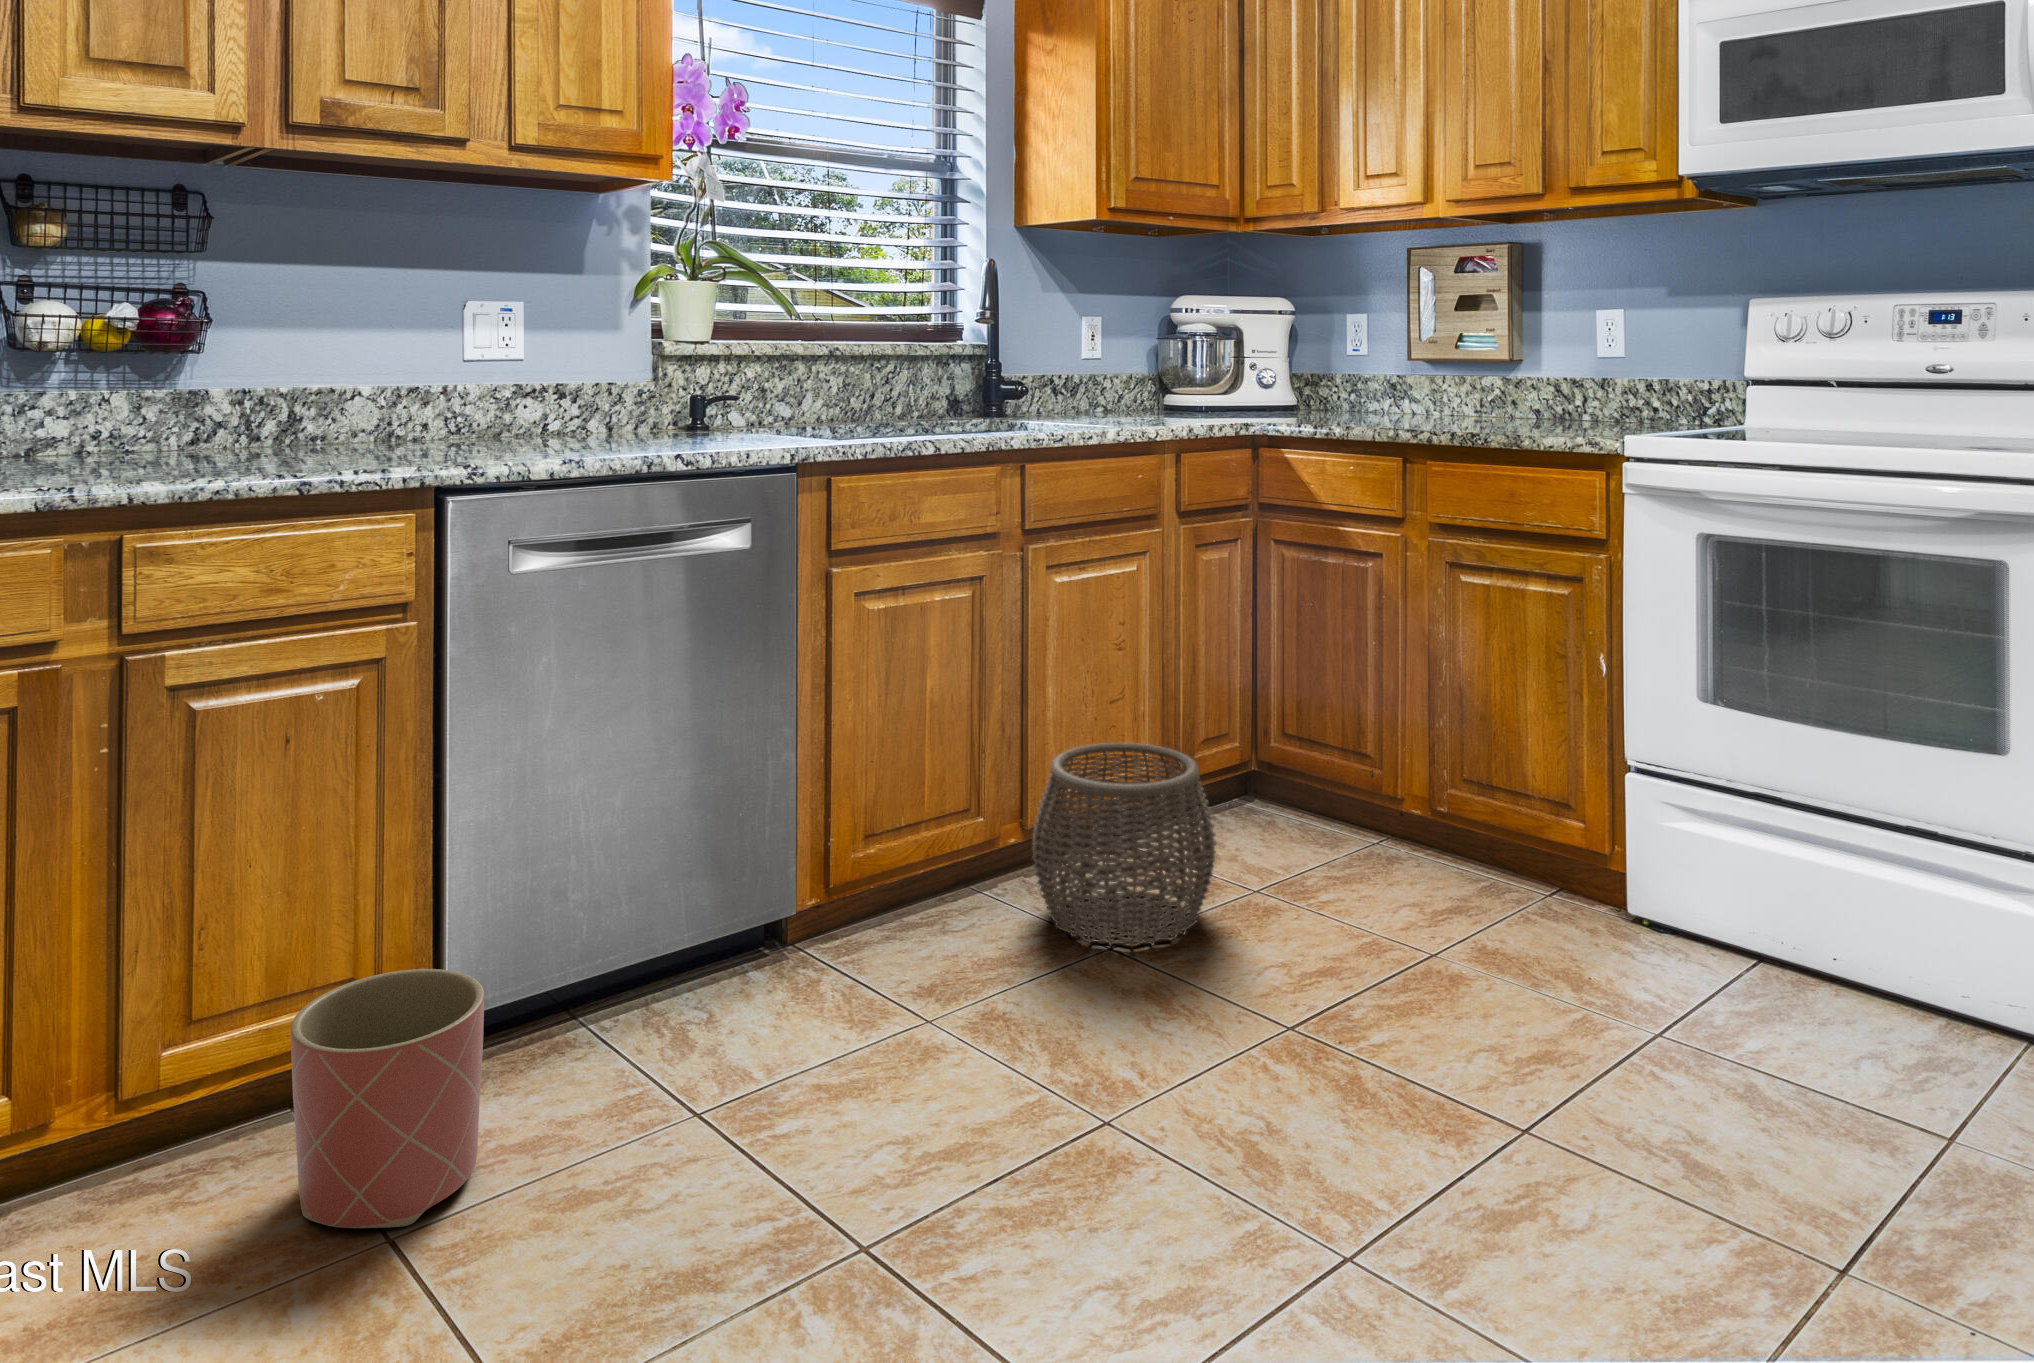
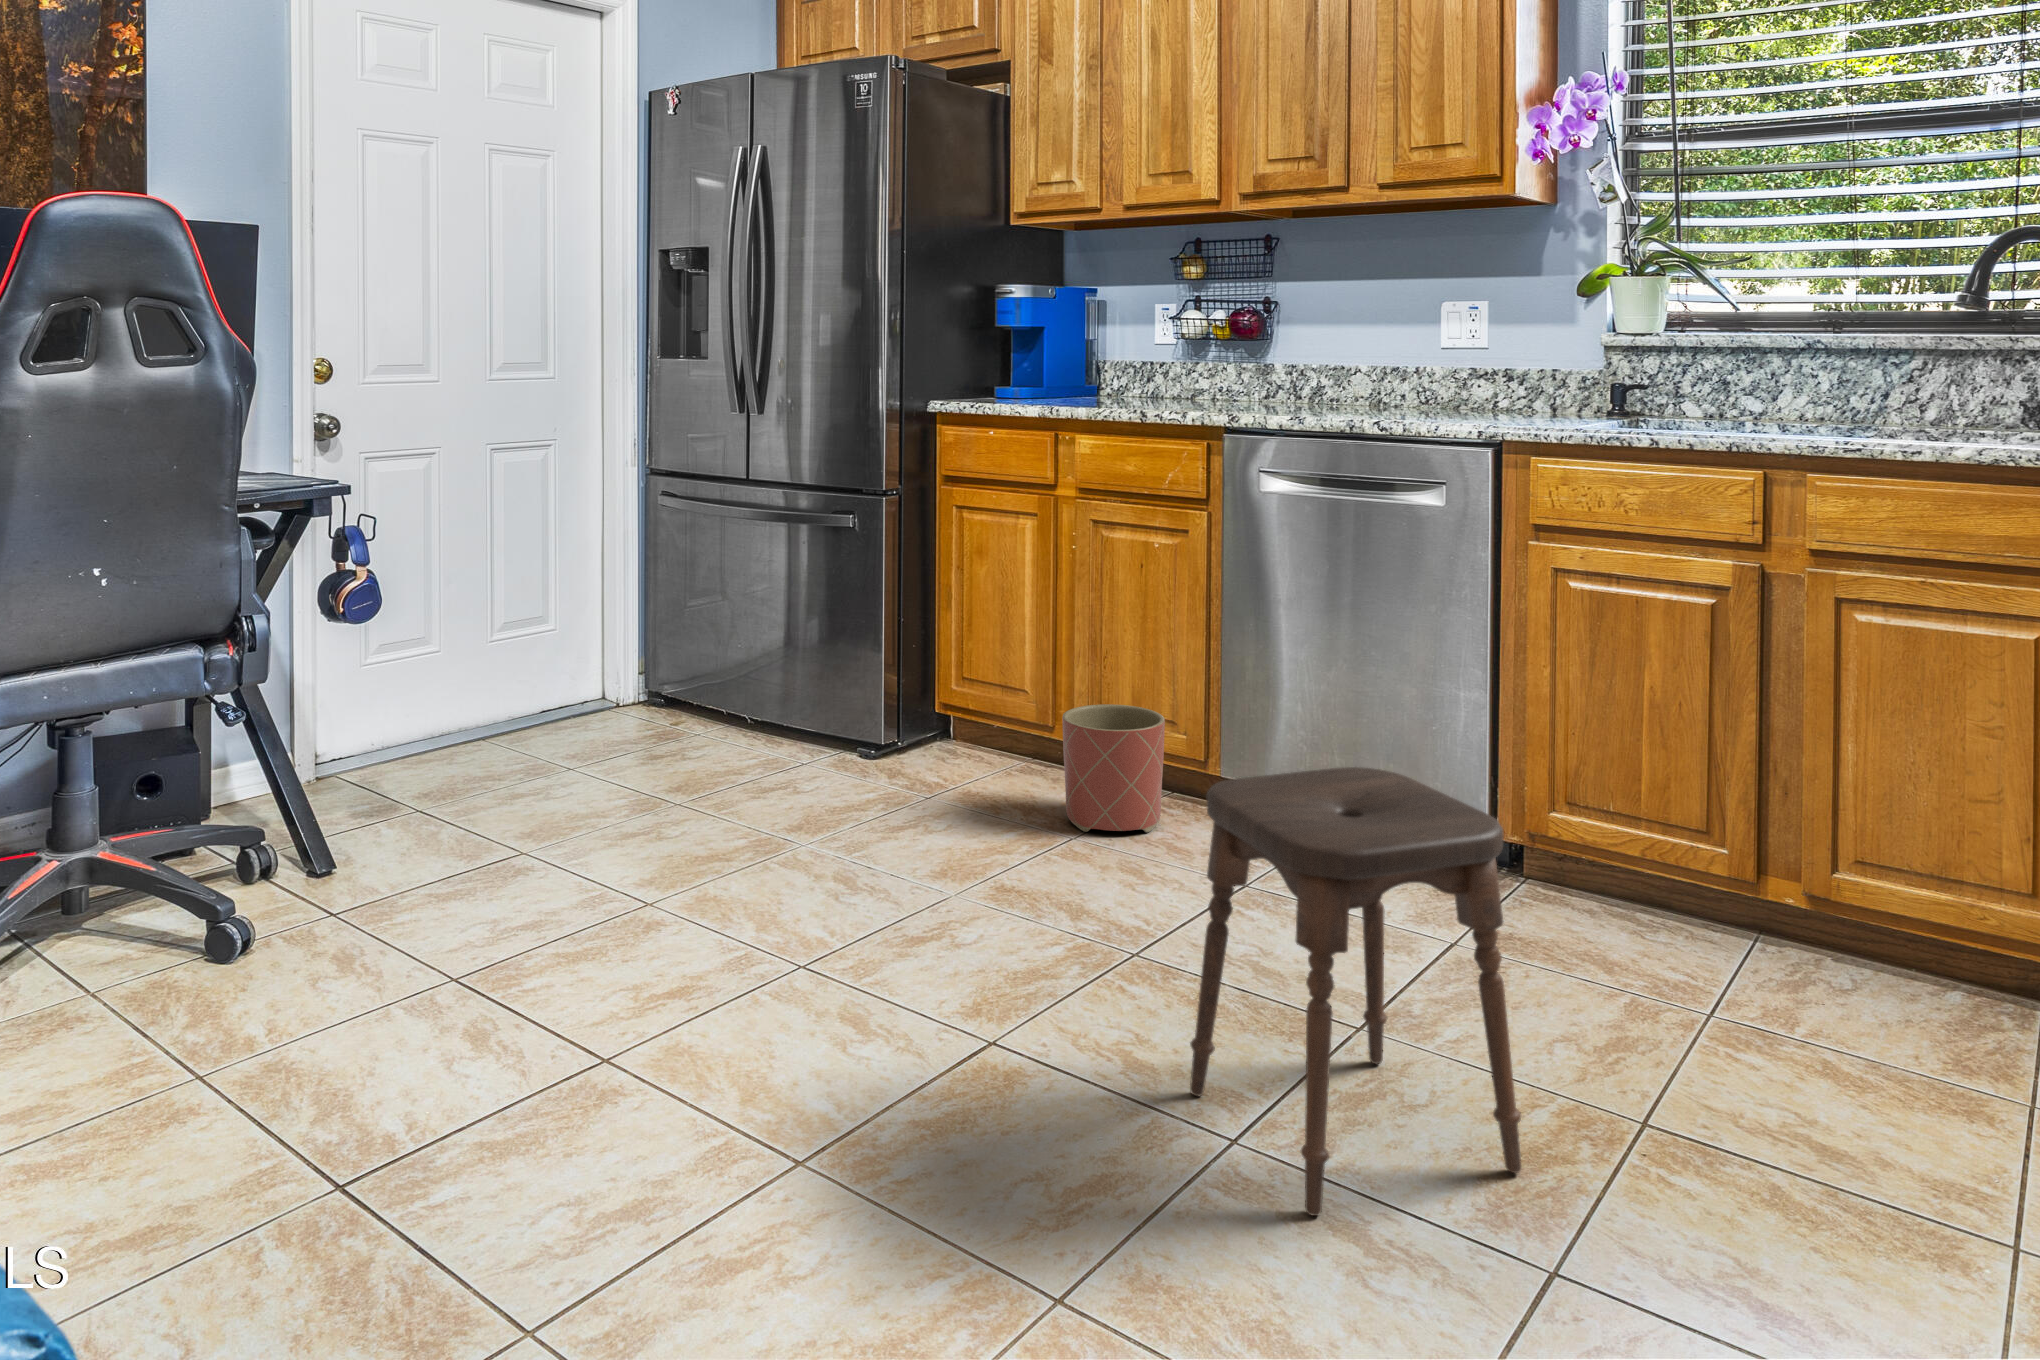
woven basket: present [1032,743,1216,947] -> none [1657,796,1905,1041]
stool: none [1224,804,1552,1280] -> present [1190,767,1521,1216]

